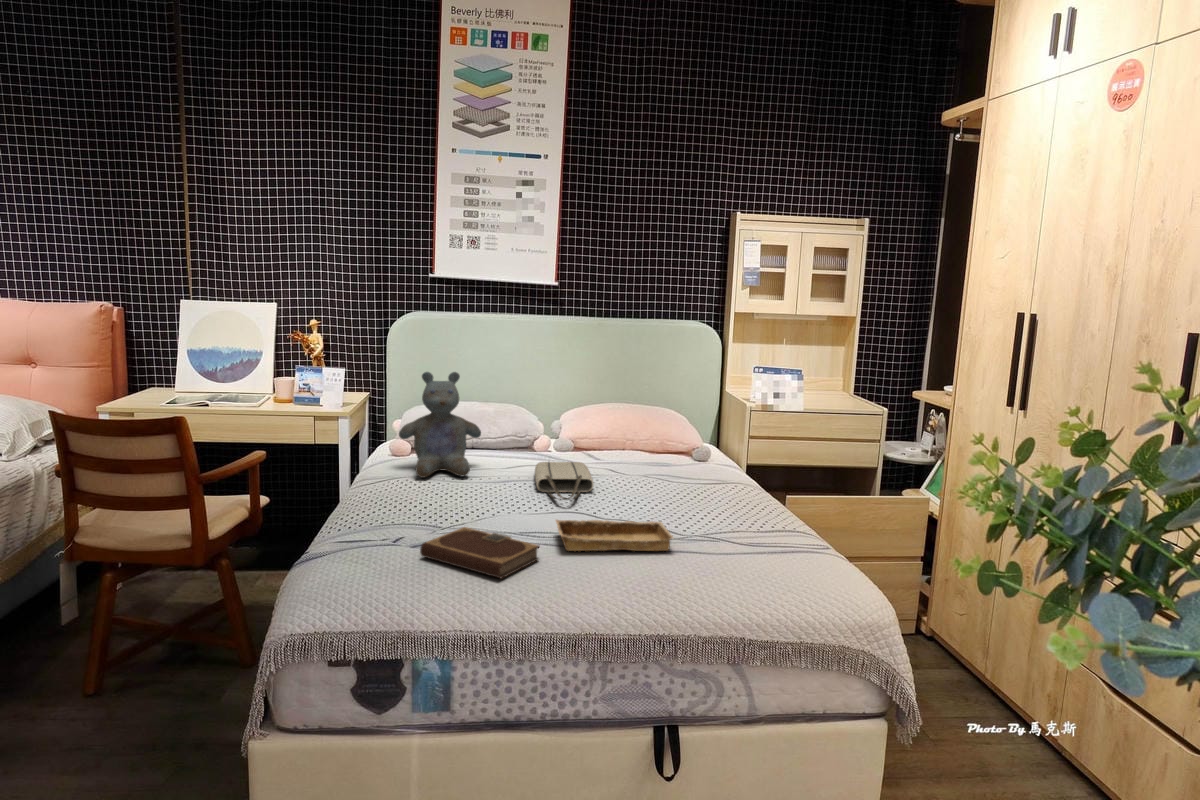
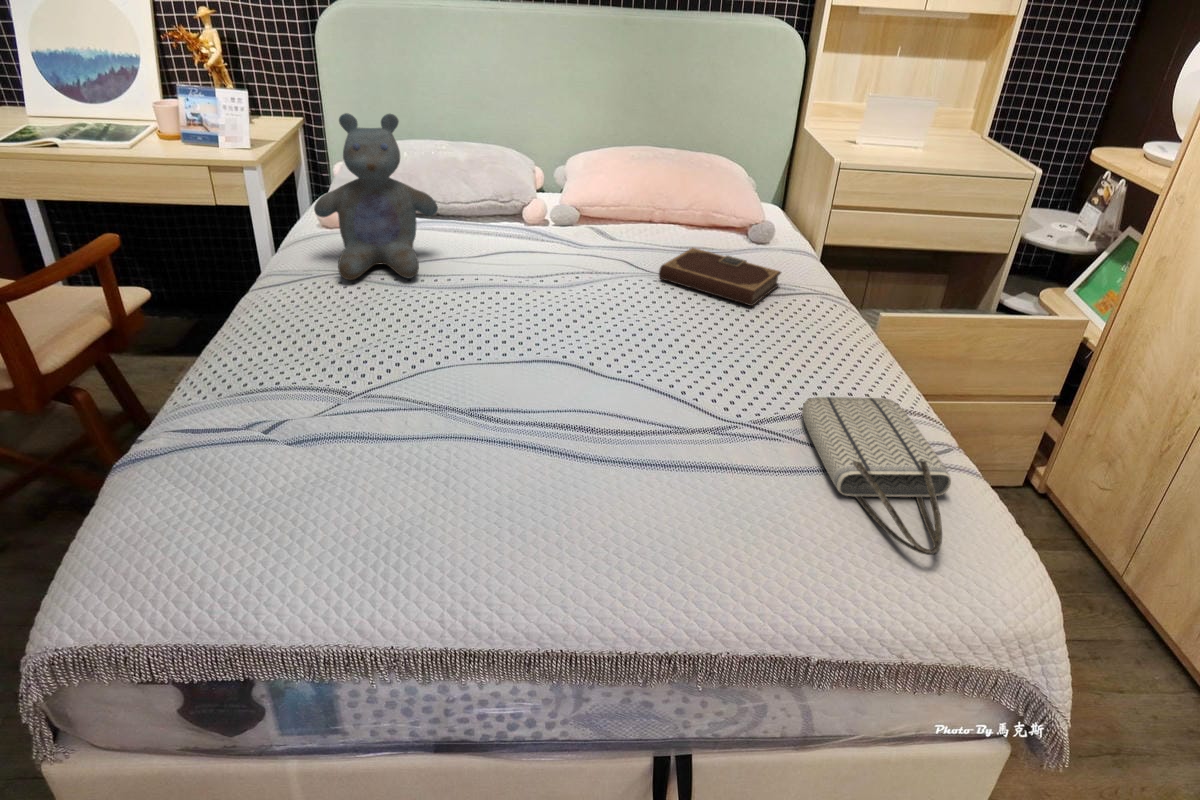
tote bag: present [535,462,593,500] -> present [802,397,951,555]
tray: present [556,520,673,551] -> none [524,390,709,456]
notebook: present [420,527,540,578] -> present [659,248,781,306]

